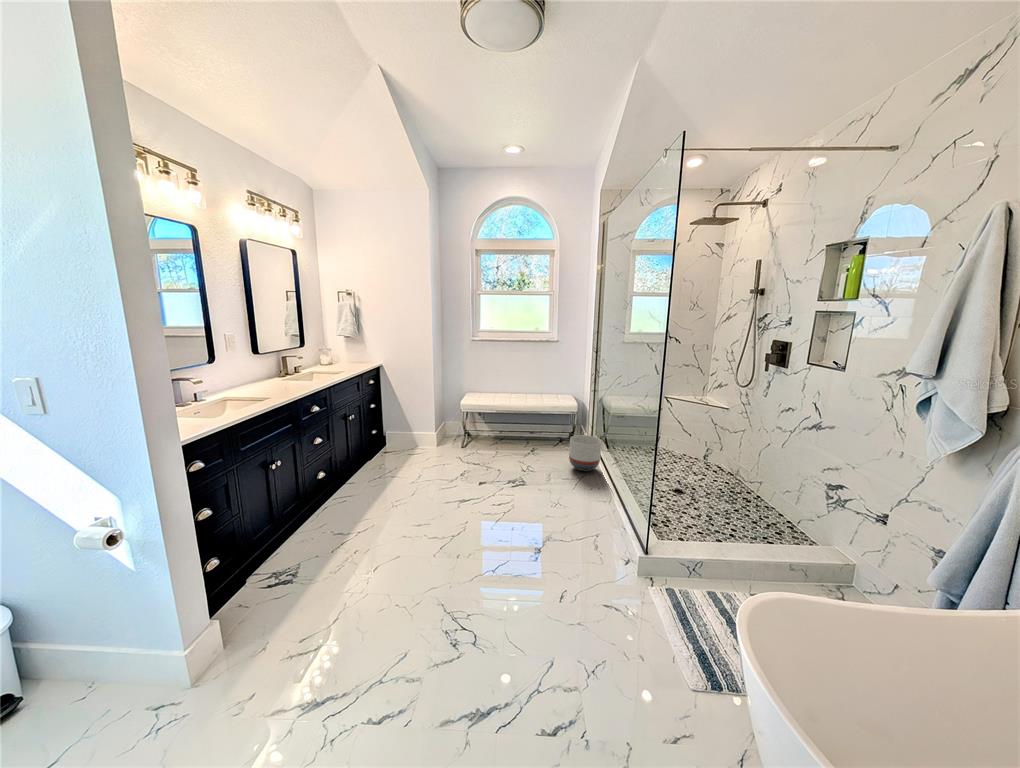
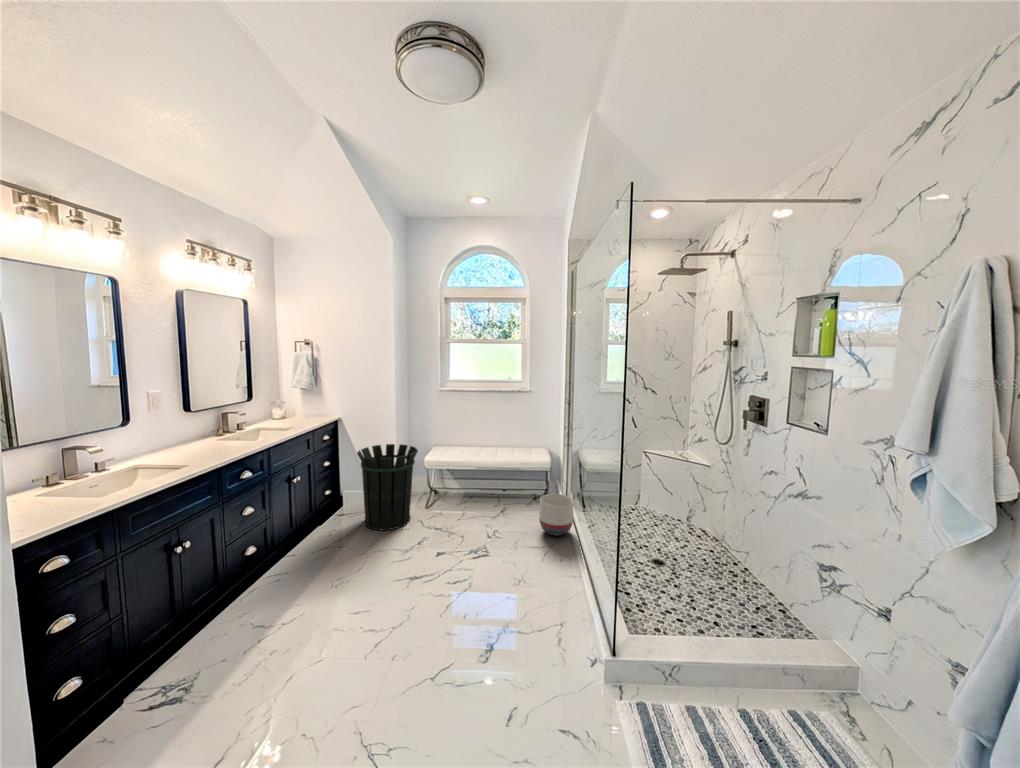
waste bin: none [401,390,456,466] -> present [357,444,418,530]

